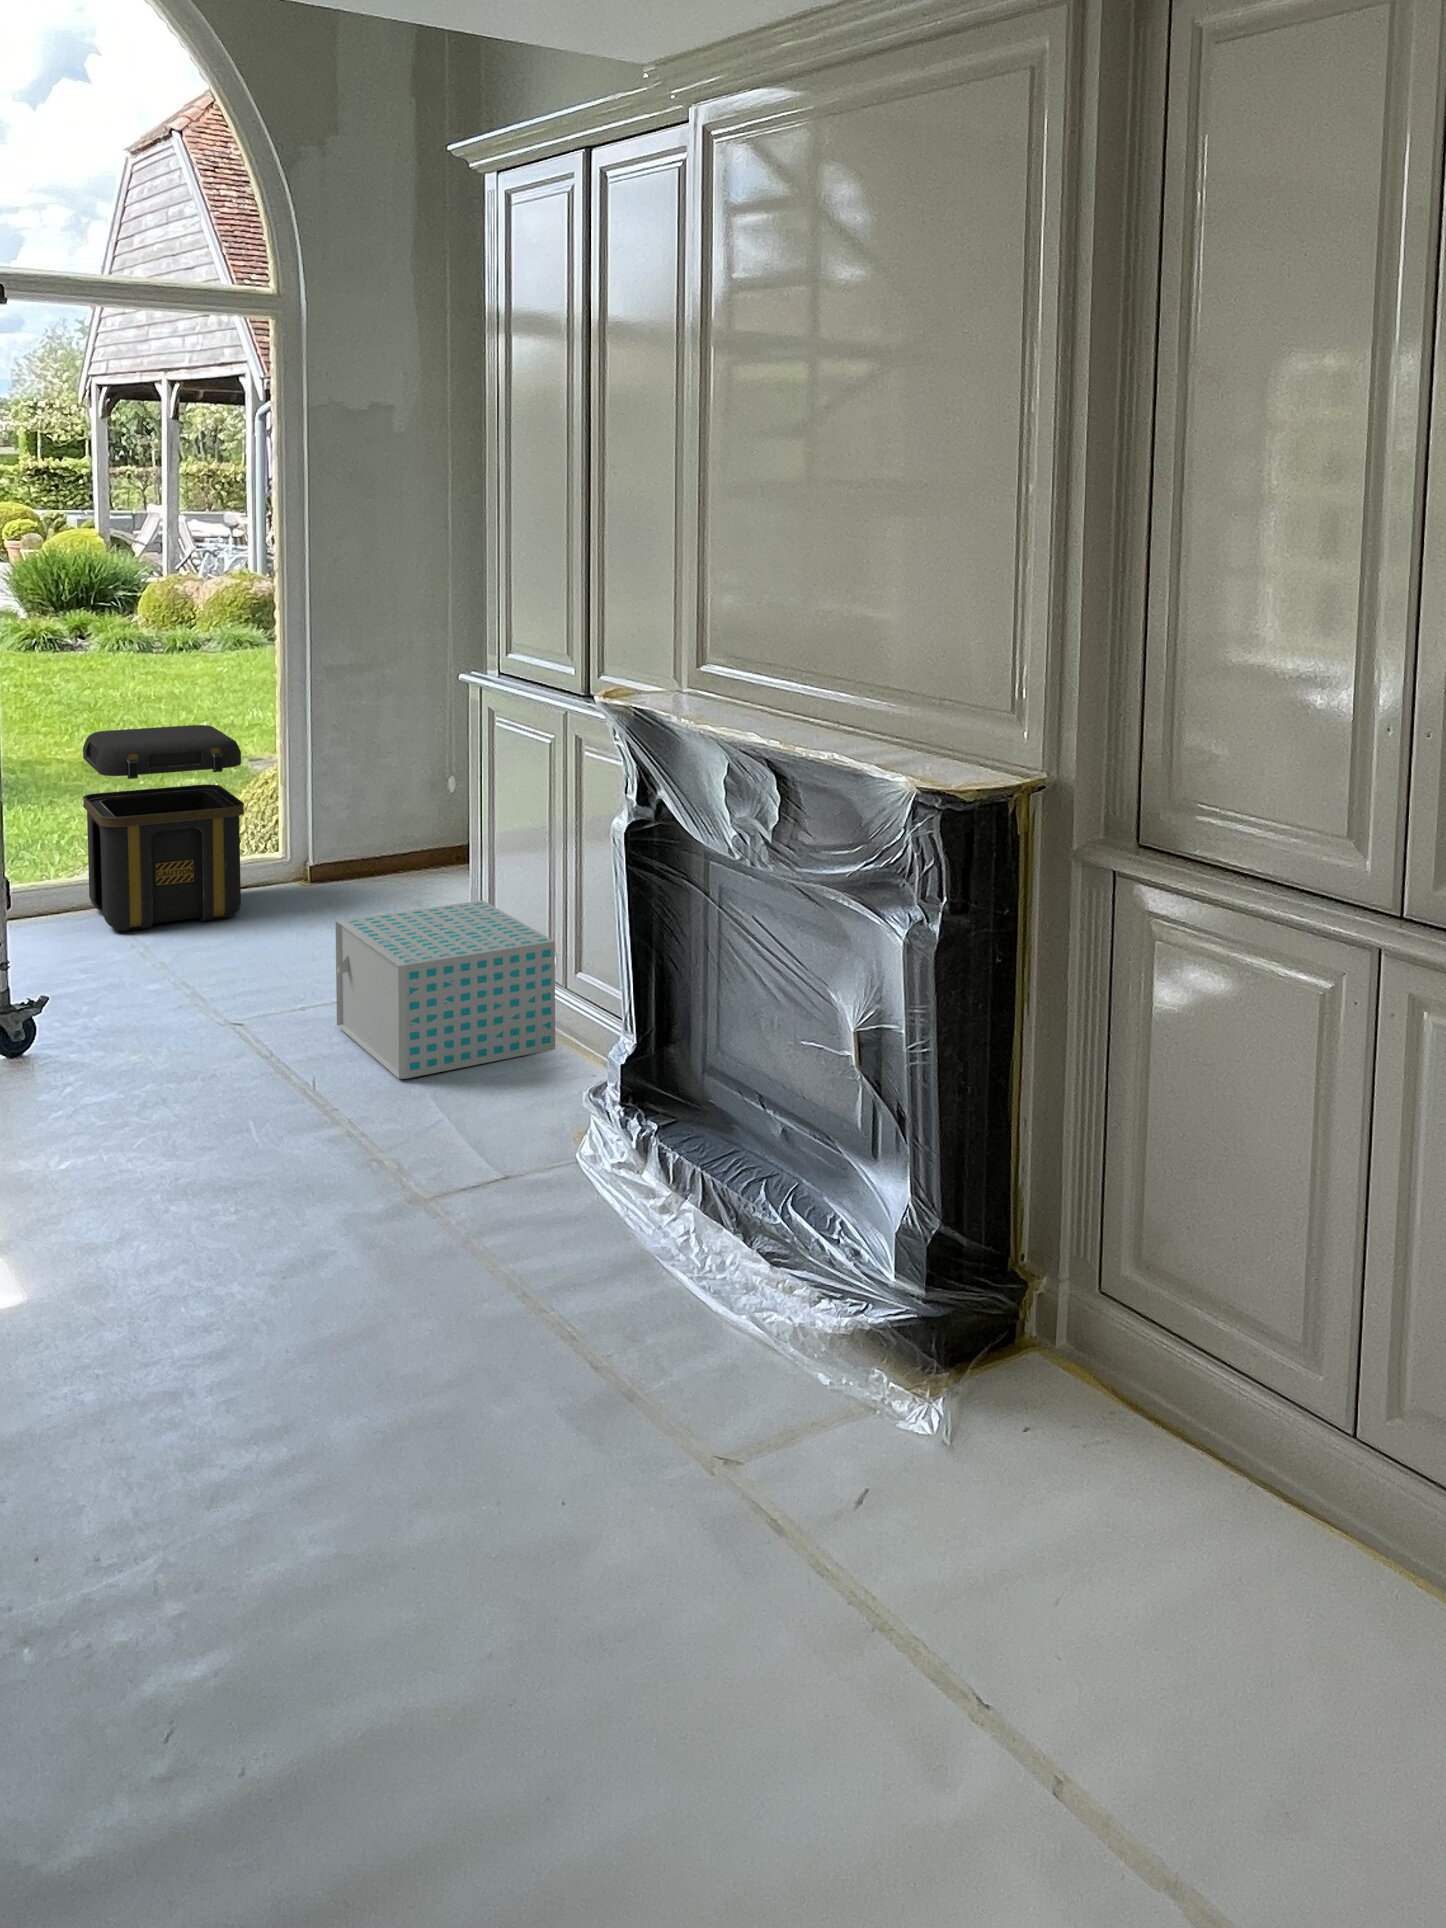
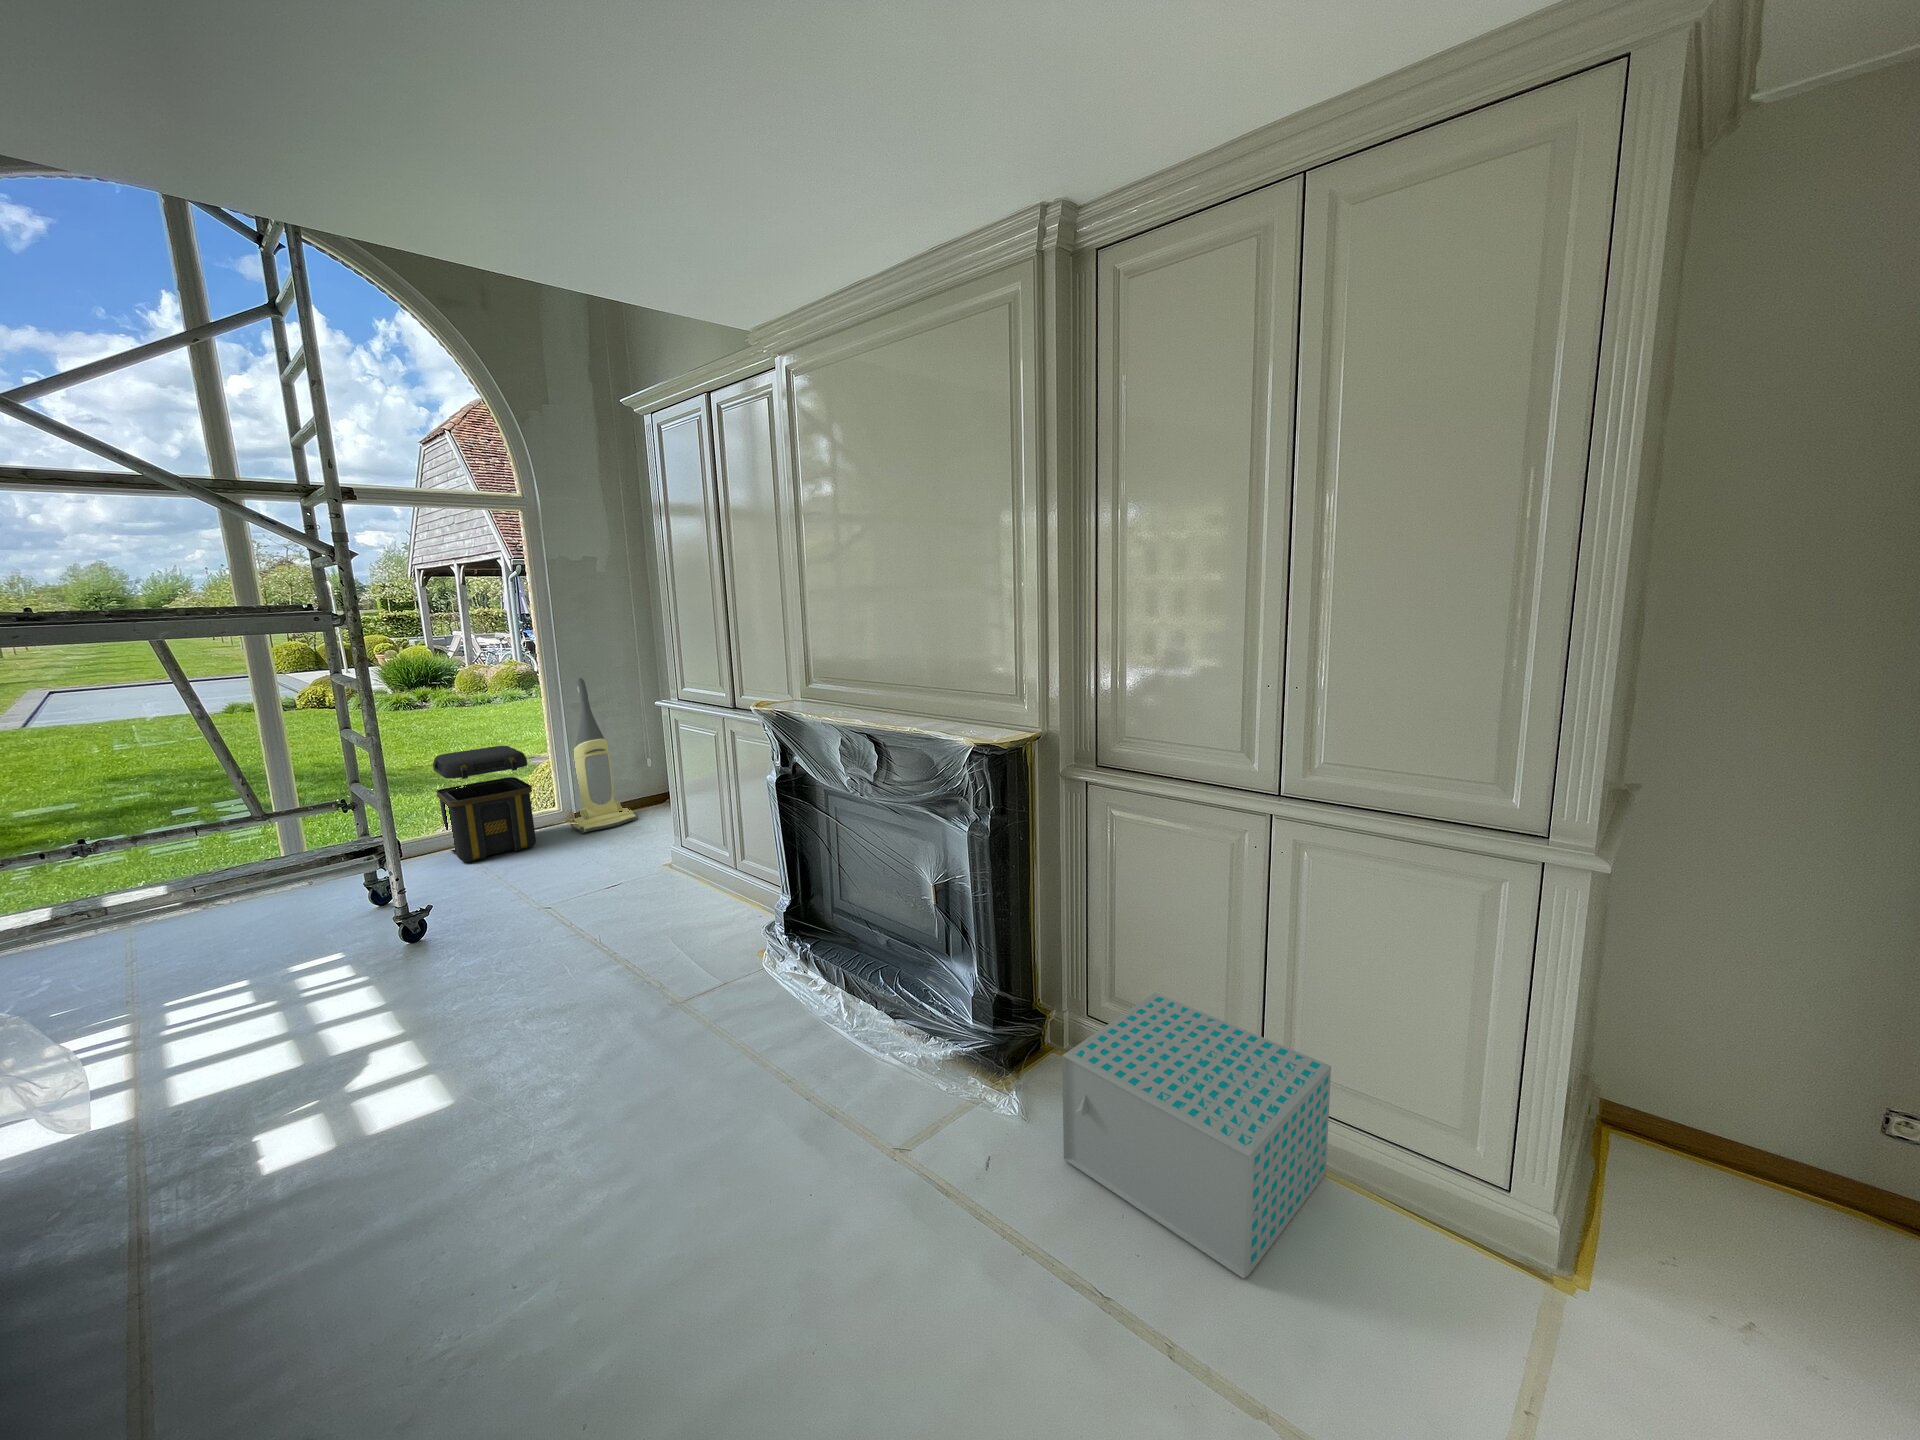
vacuum cleaner: none [306,603,427,902] -> present [571,678,638,833]
storage box: present [335,900,555,1079] -> present [1062,993,1331,1279]

